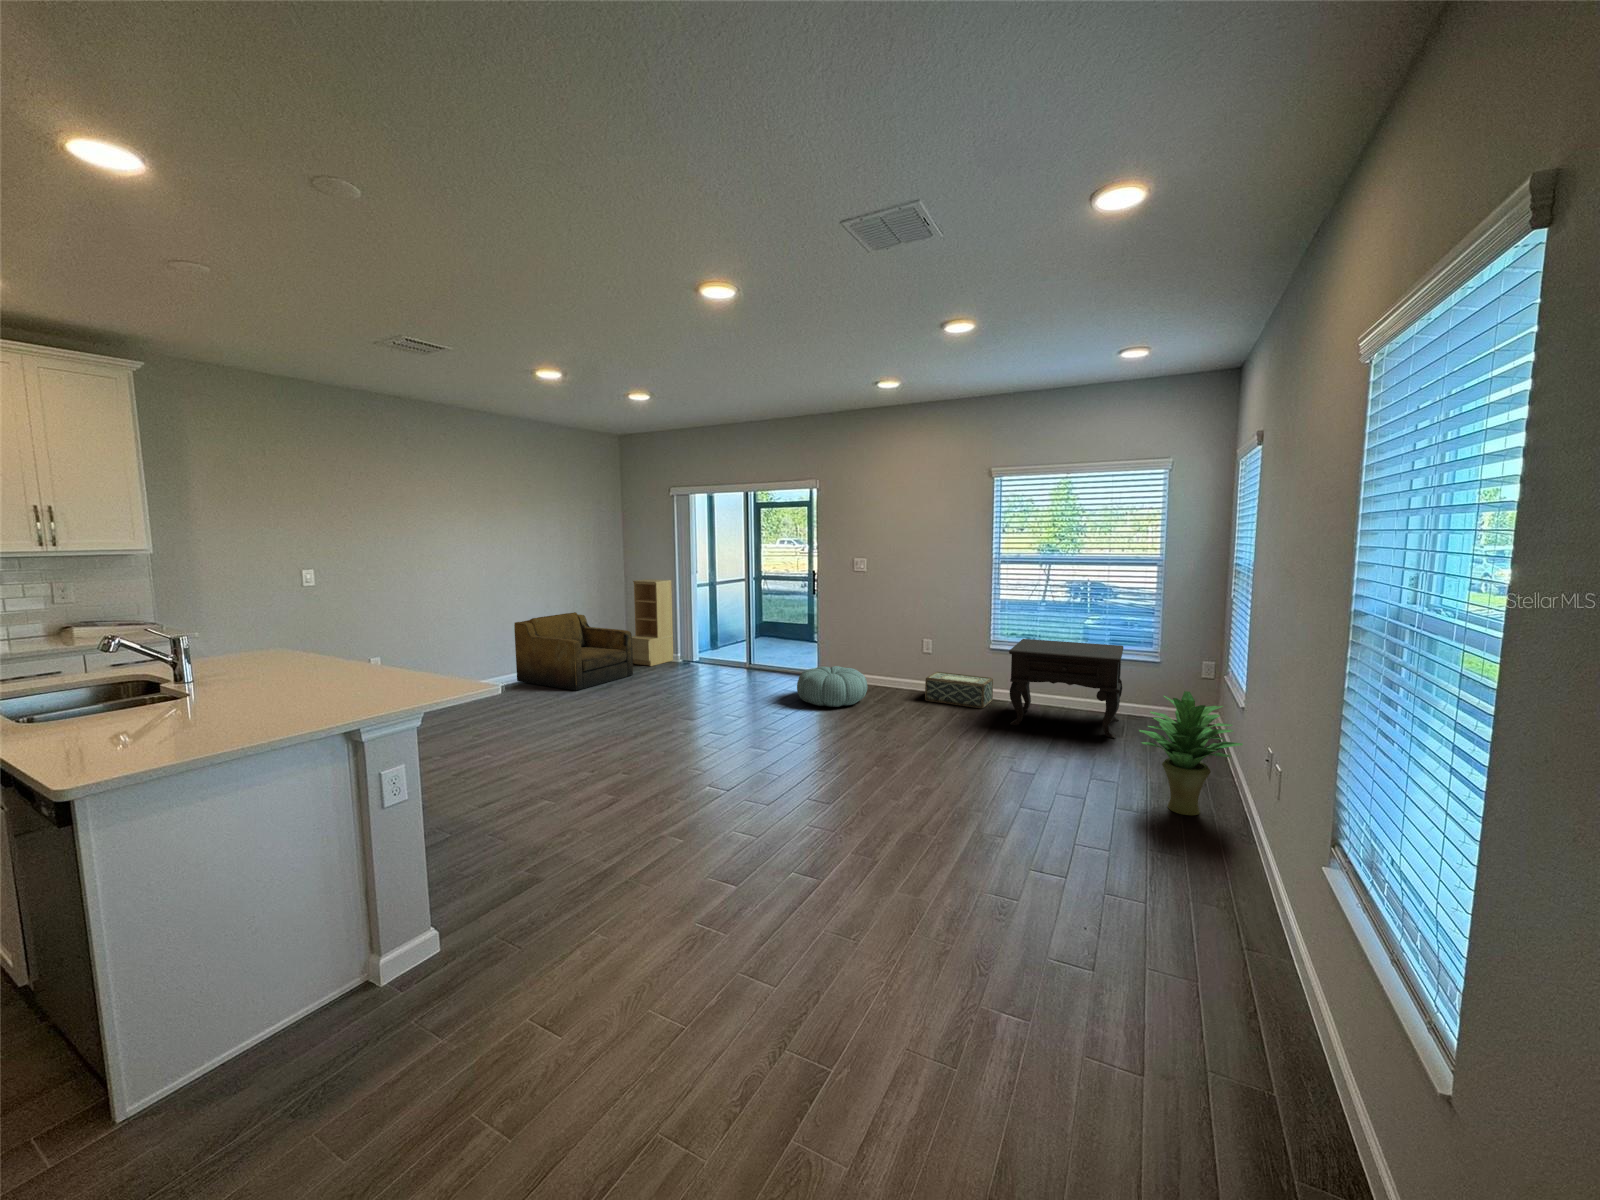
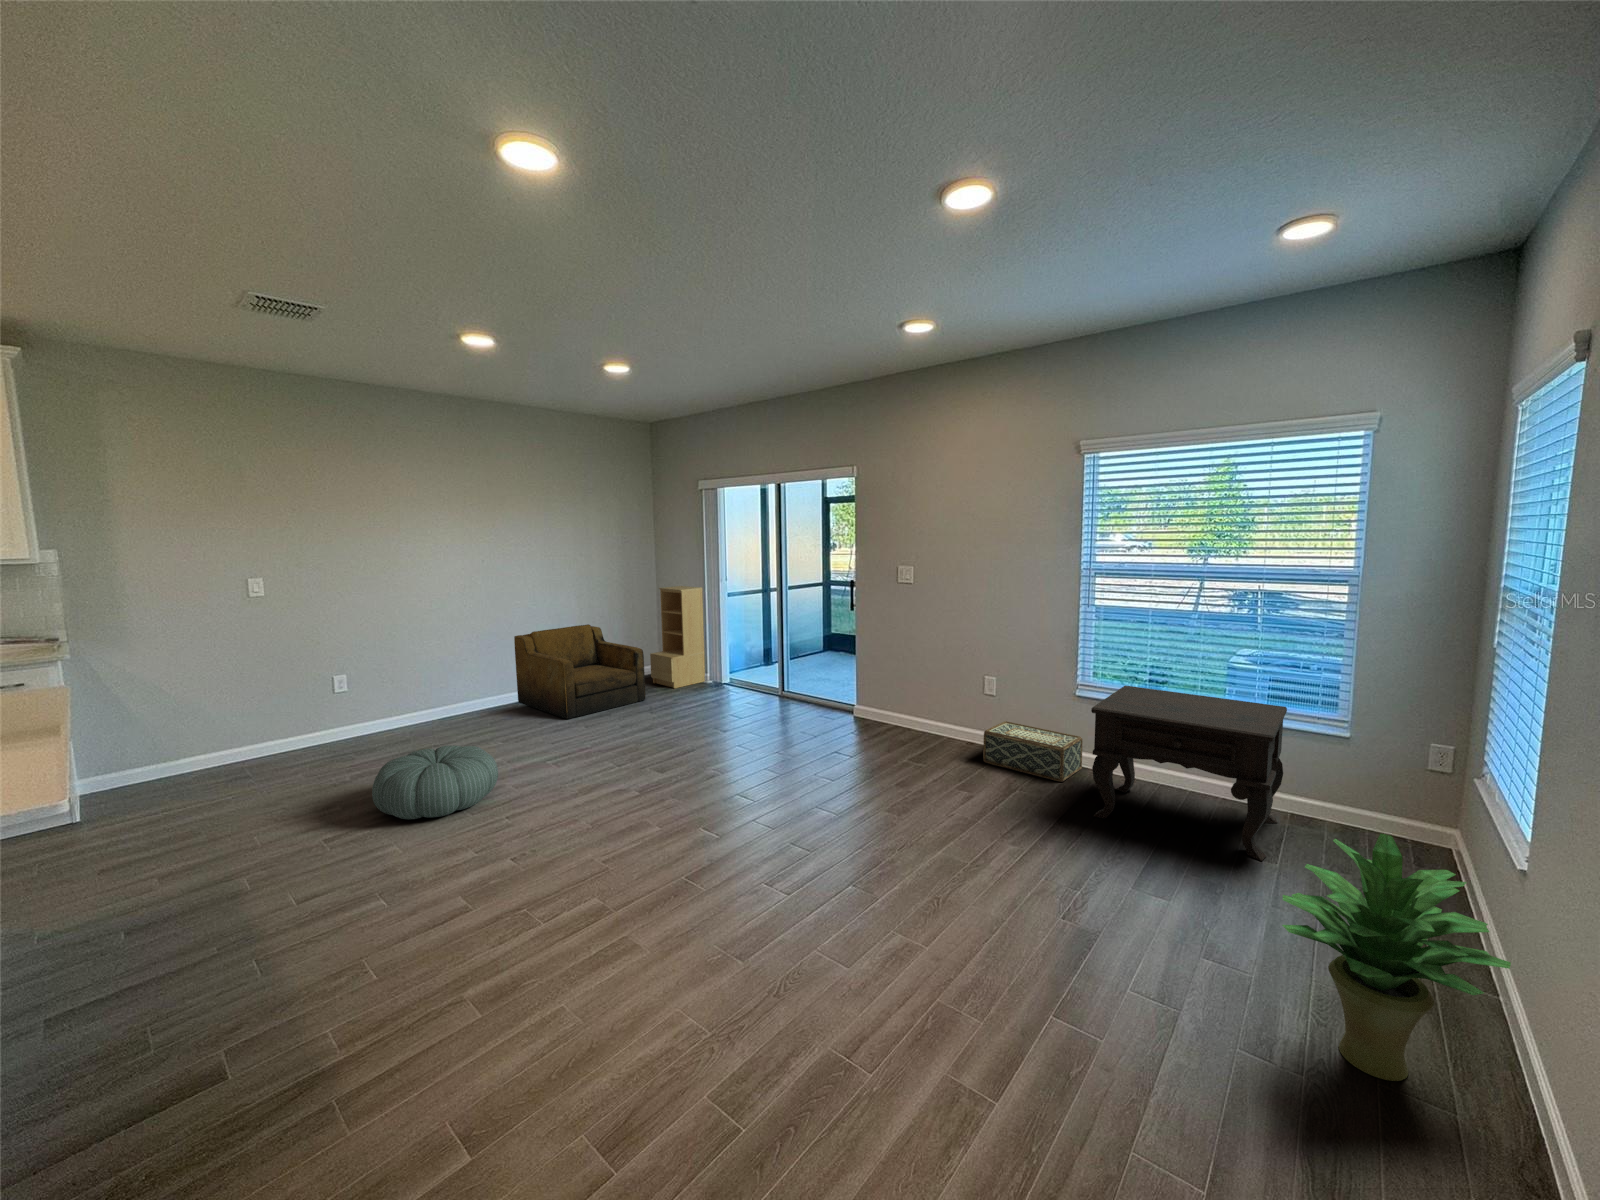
pouf: present [797,666,867,707] -> present [372,745,498,819]

